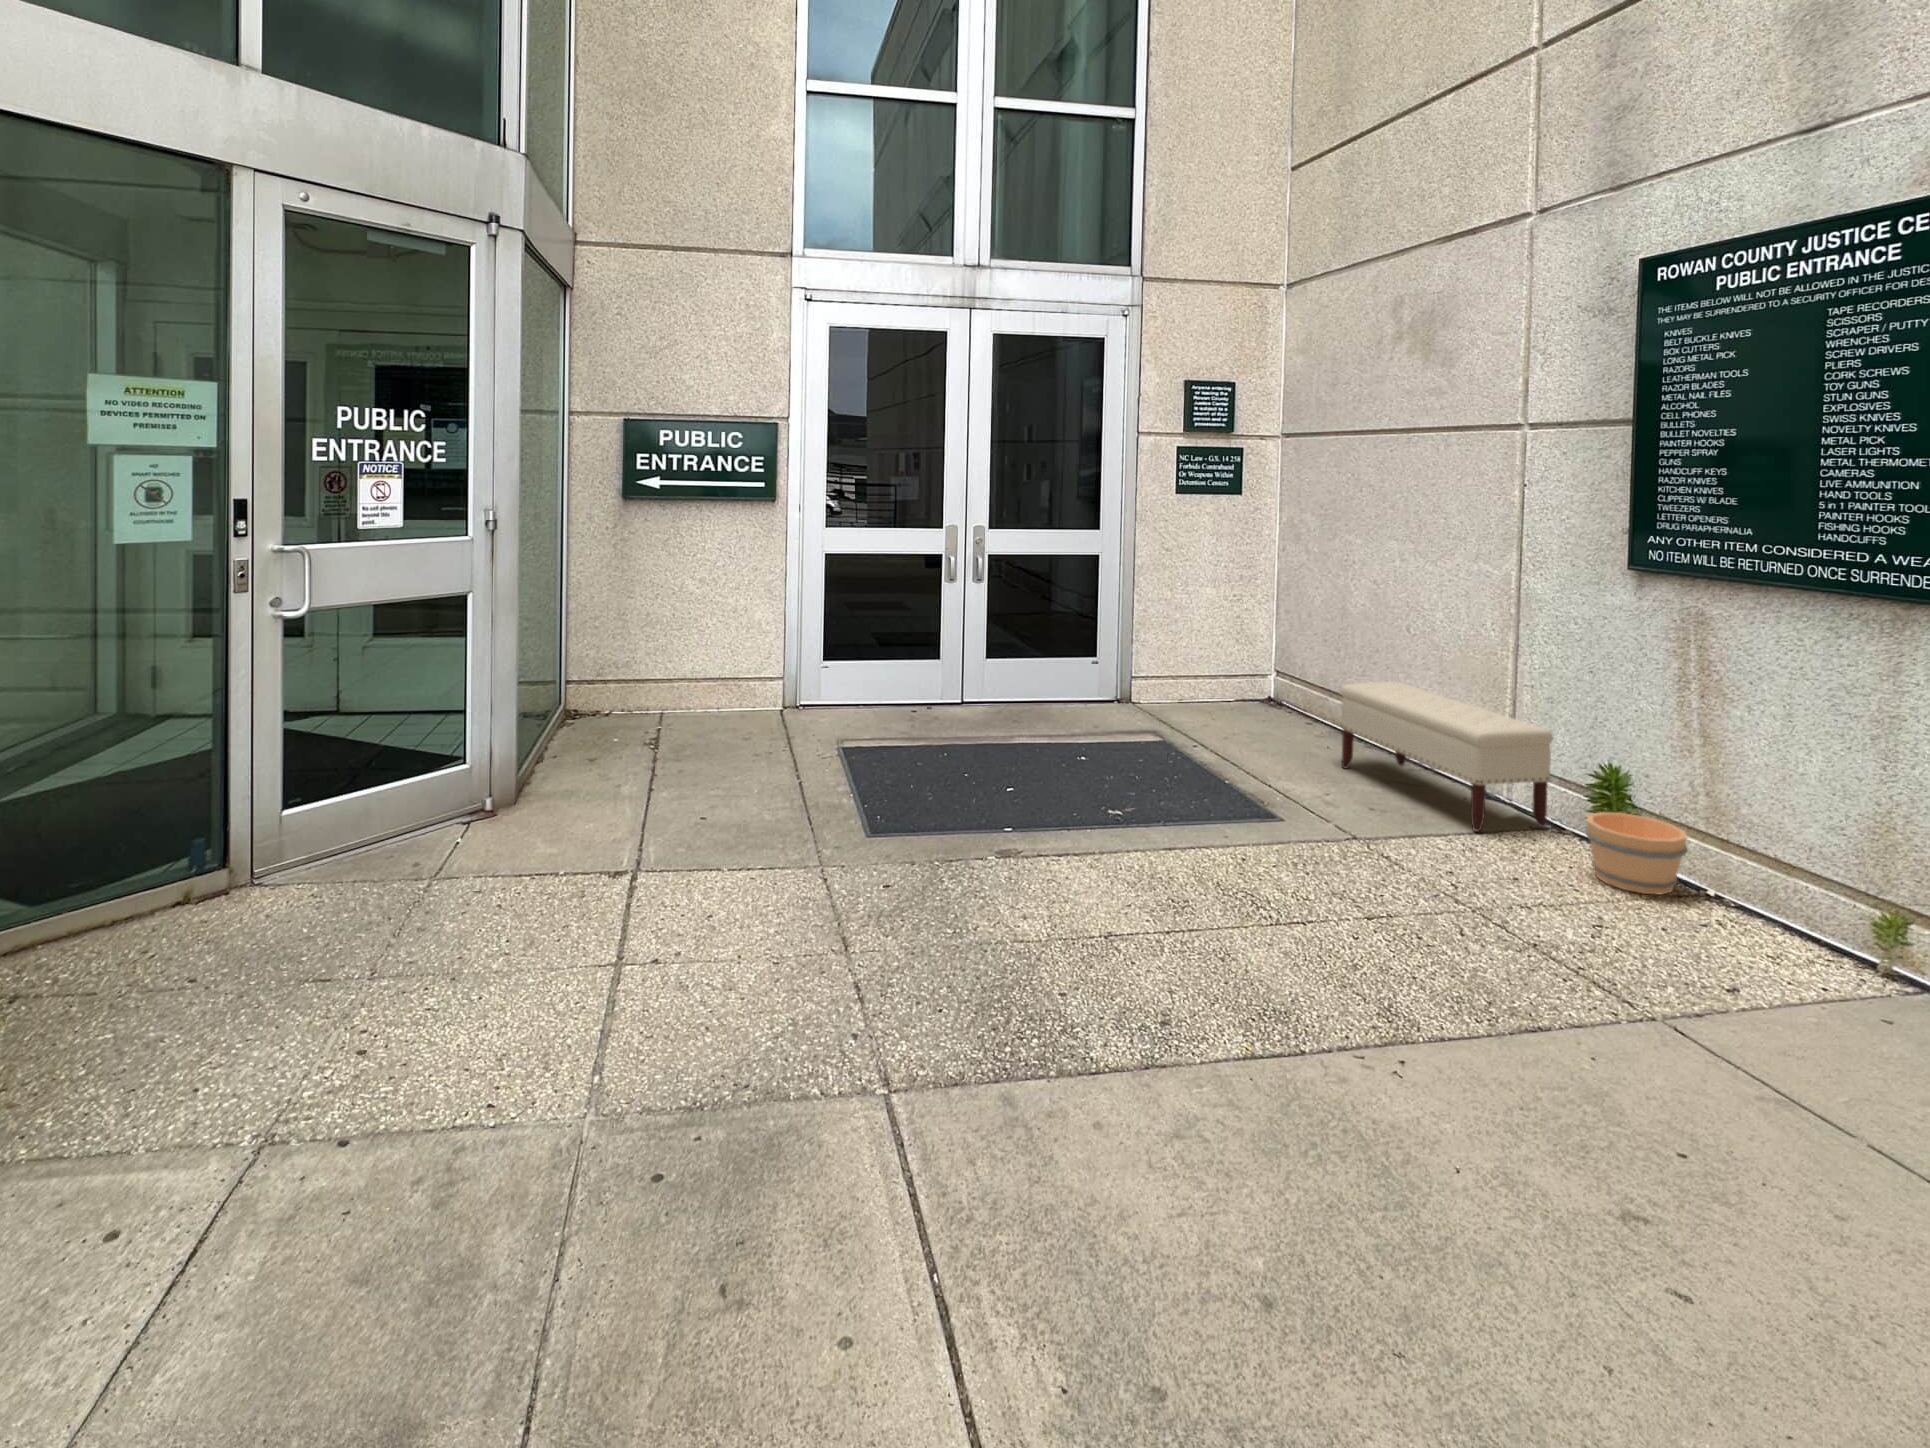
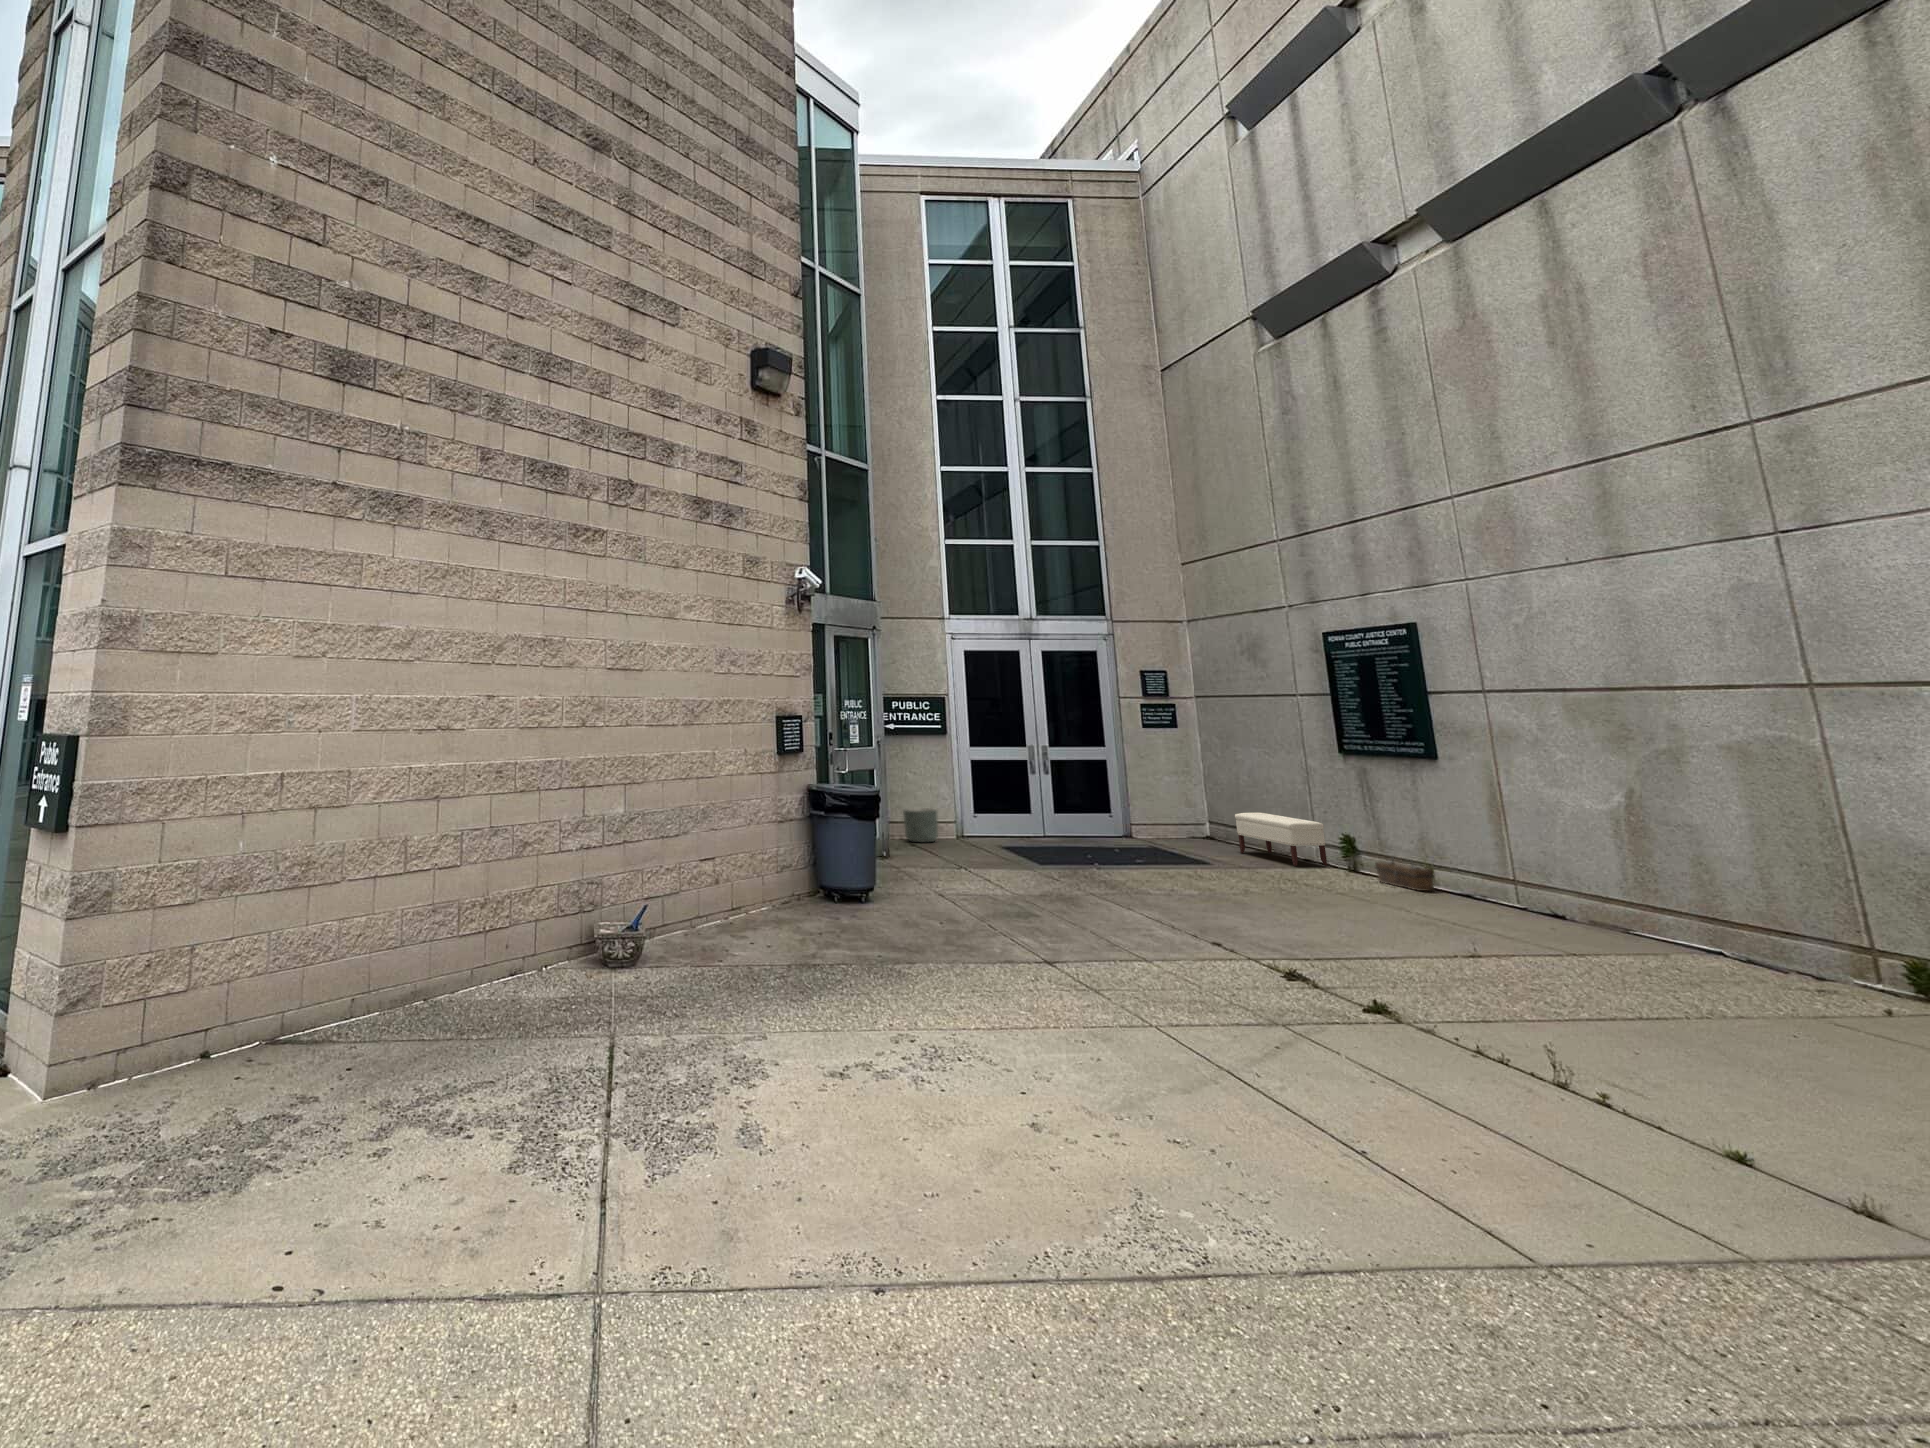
planter: none [657,653,731,731] -> present [903,808,938,842]
bucket: present [1585,812,1688,895] -> none [1331,851,1371,878]
toolbox: none [1712,859,1920,987] -> present [1375,856,1434,891]

